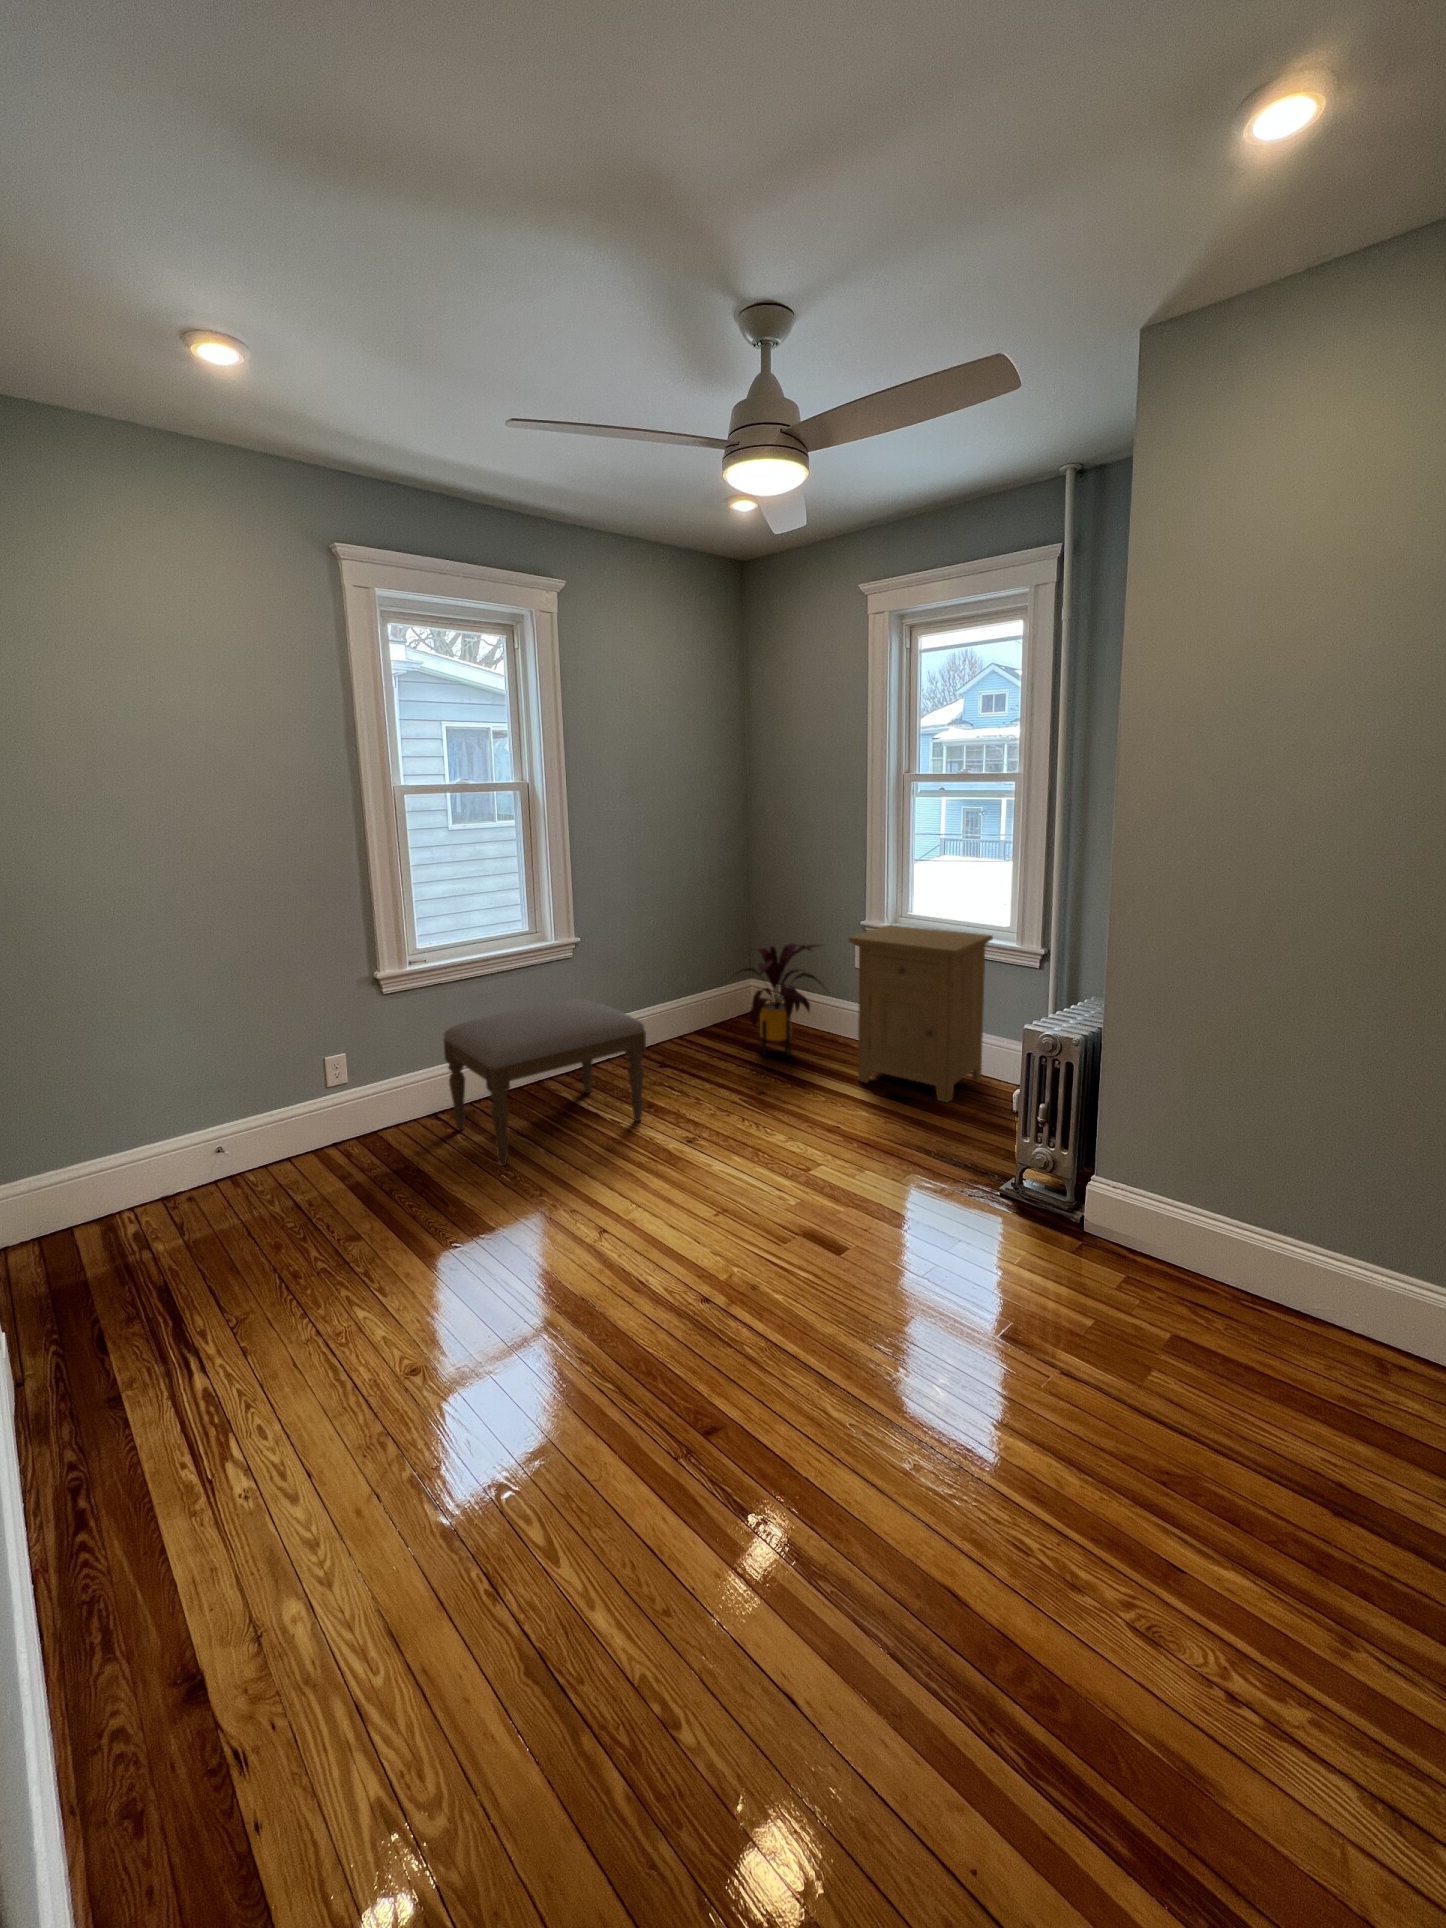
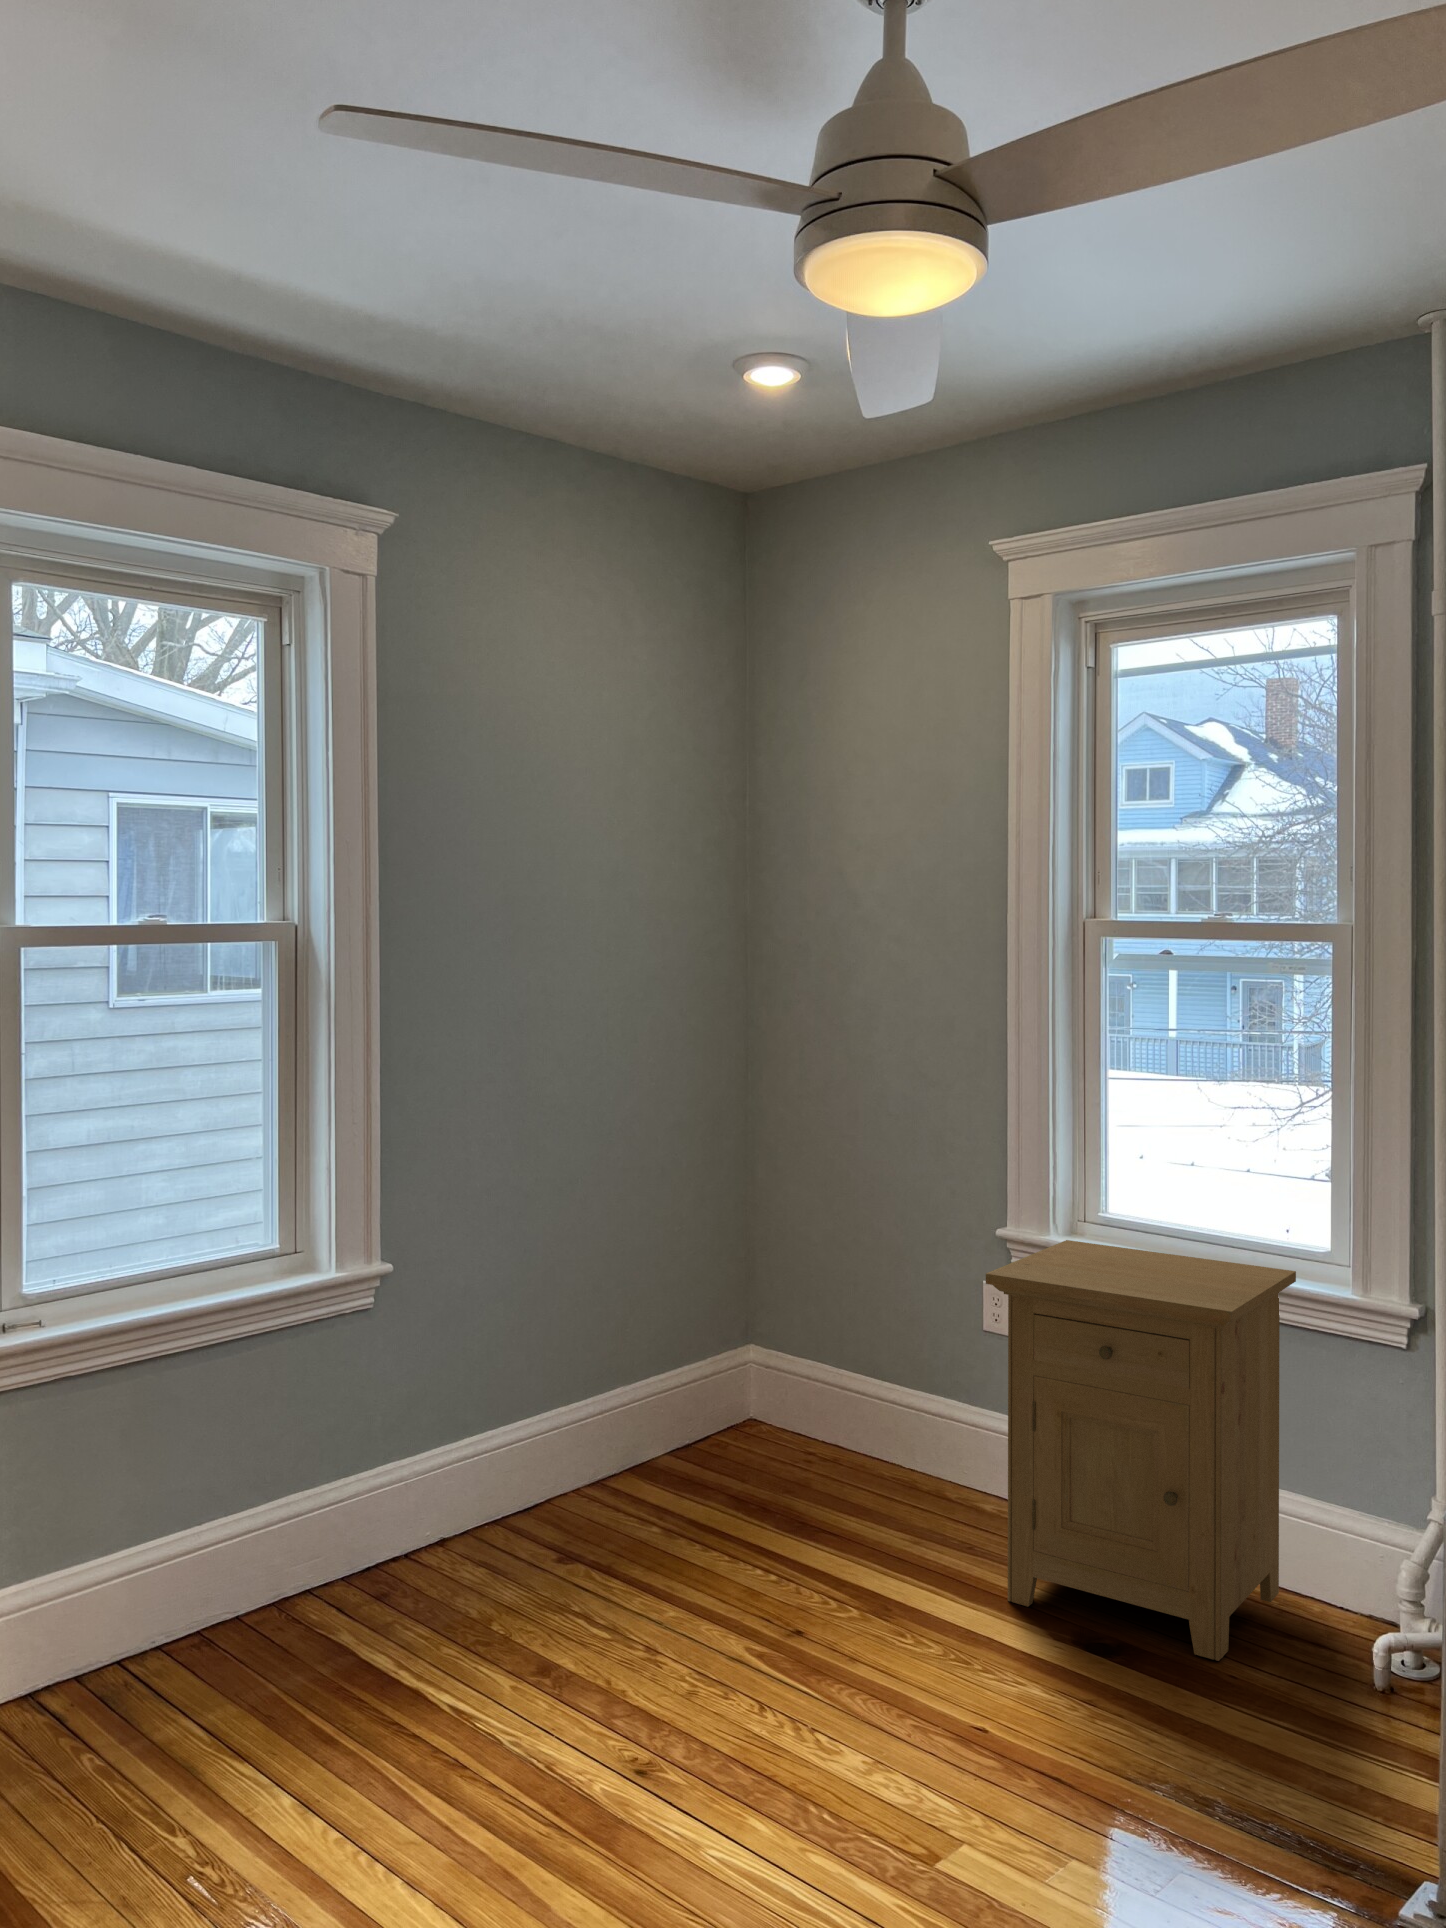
house plant: present [738,944,821,1055] -> none [702,1275,938,1534]
ottoman: present [444,999,646,1166] -> none [69,1413,541,1848]

